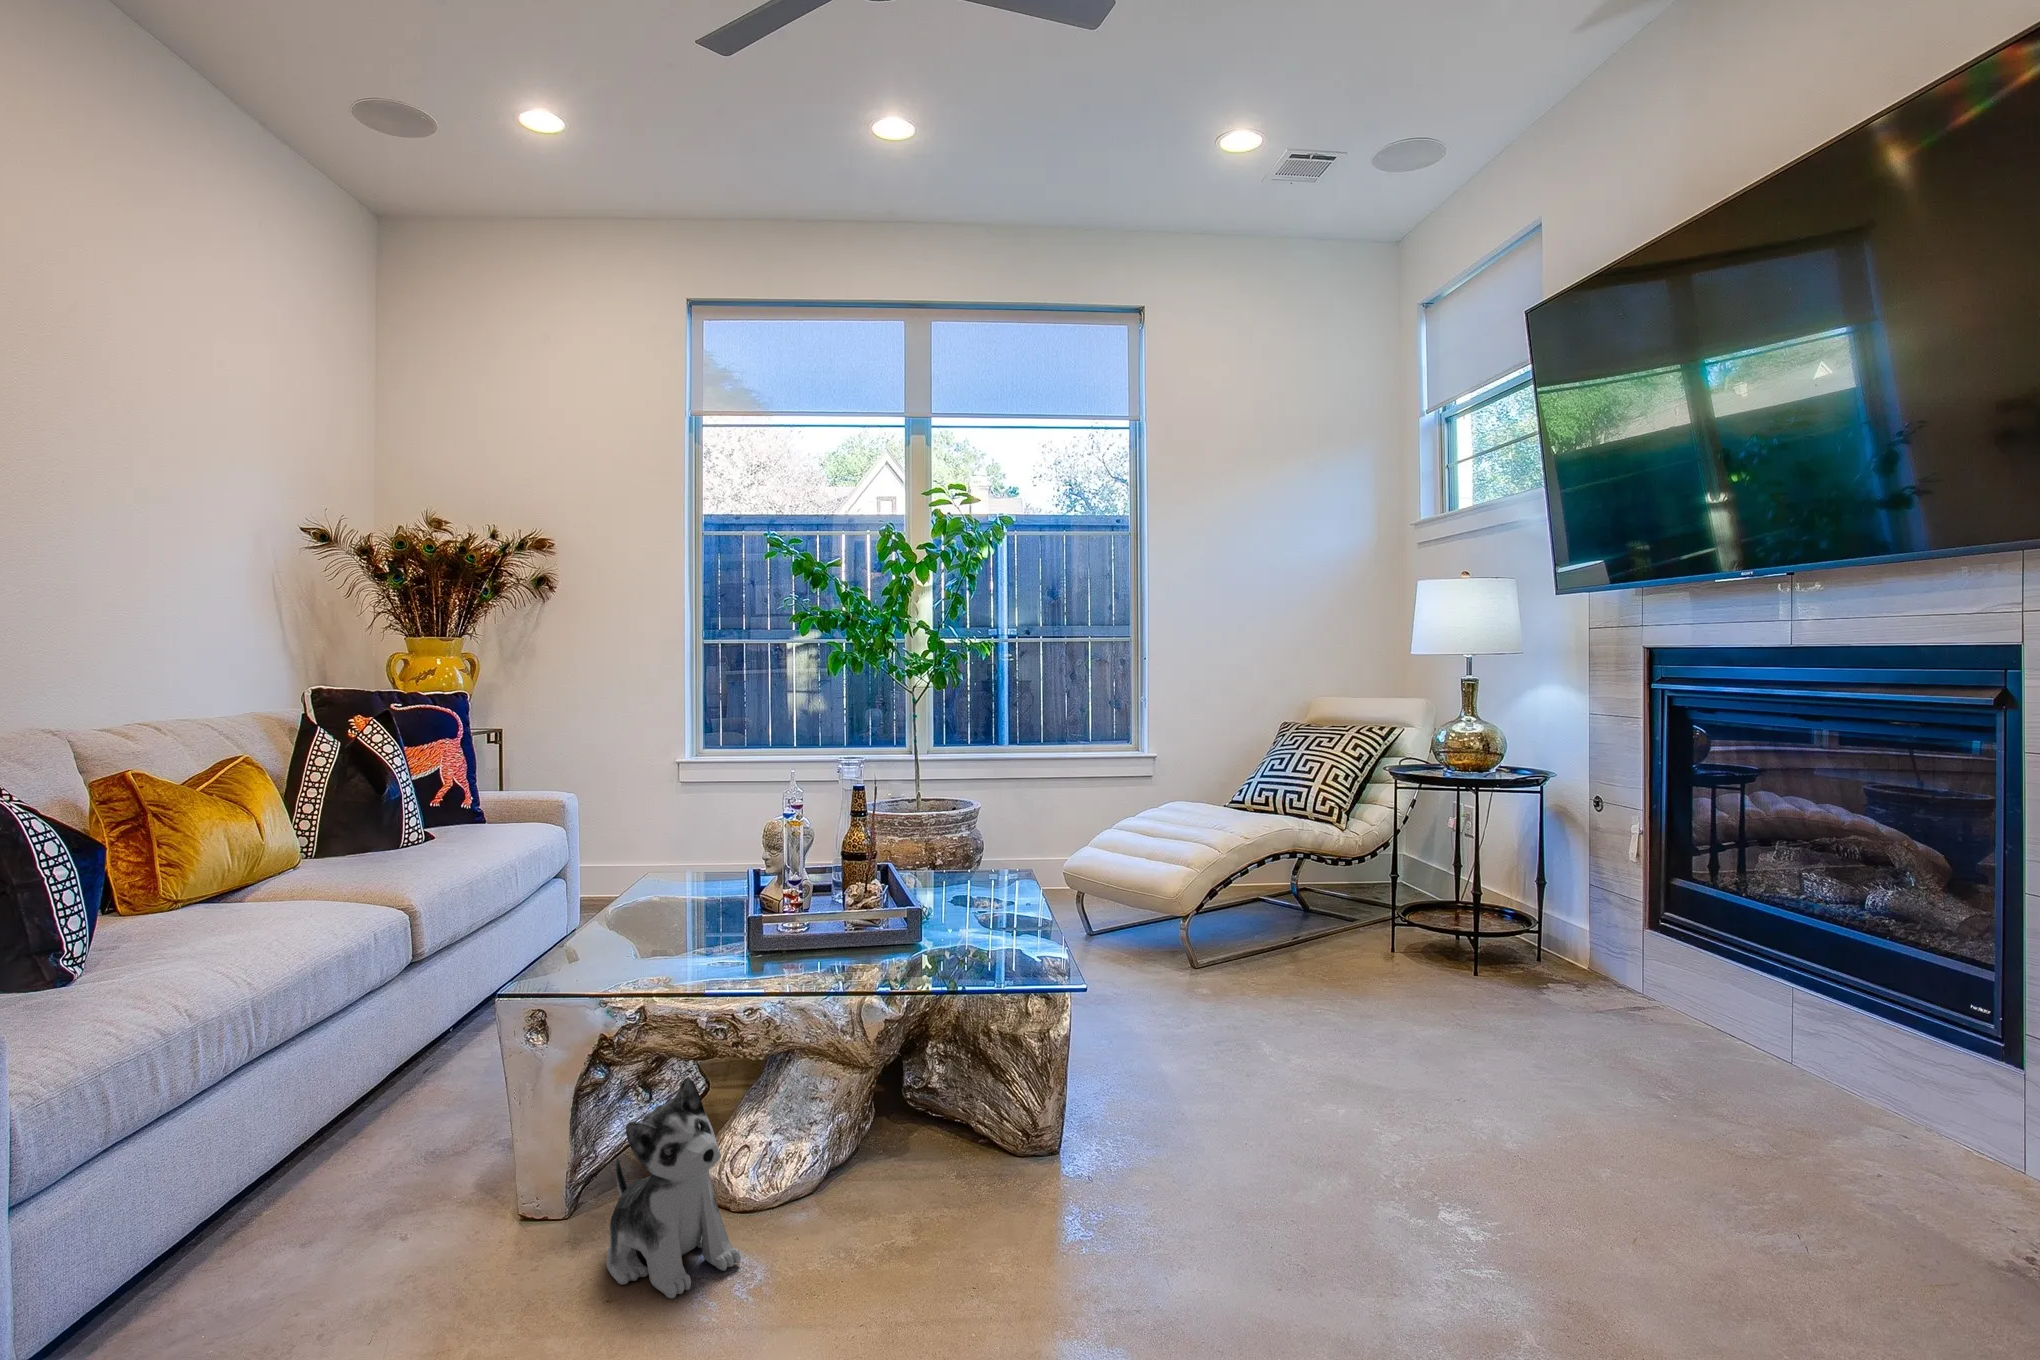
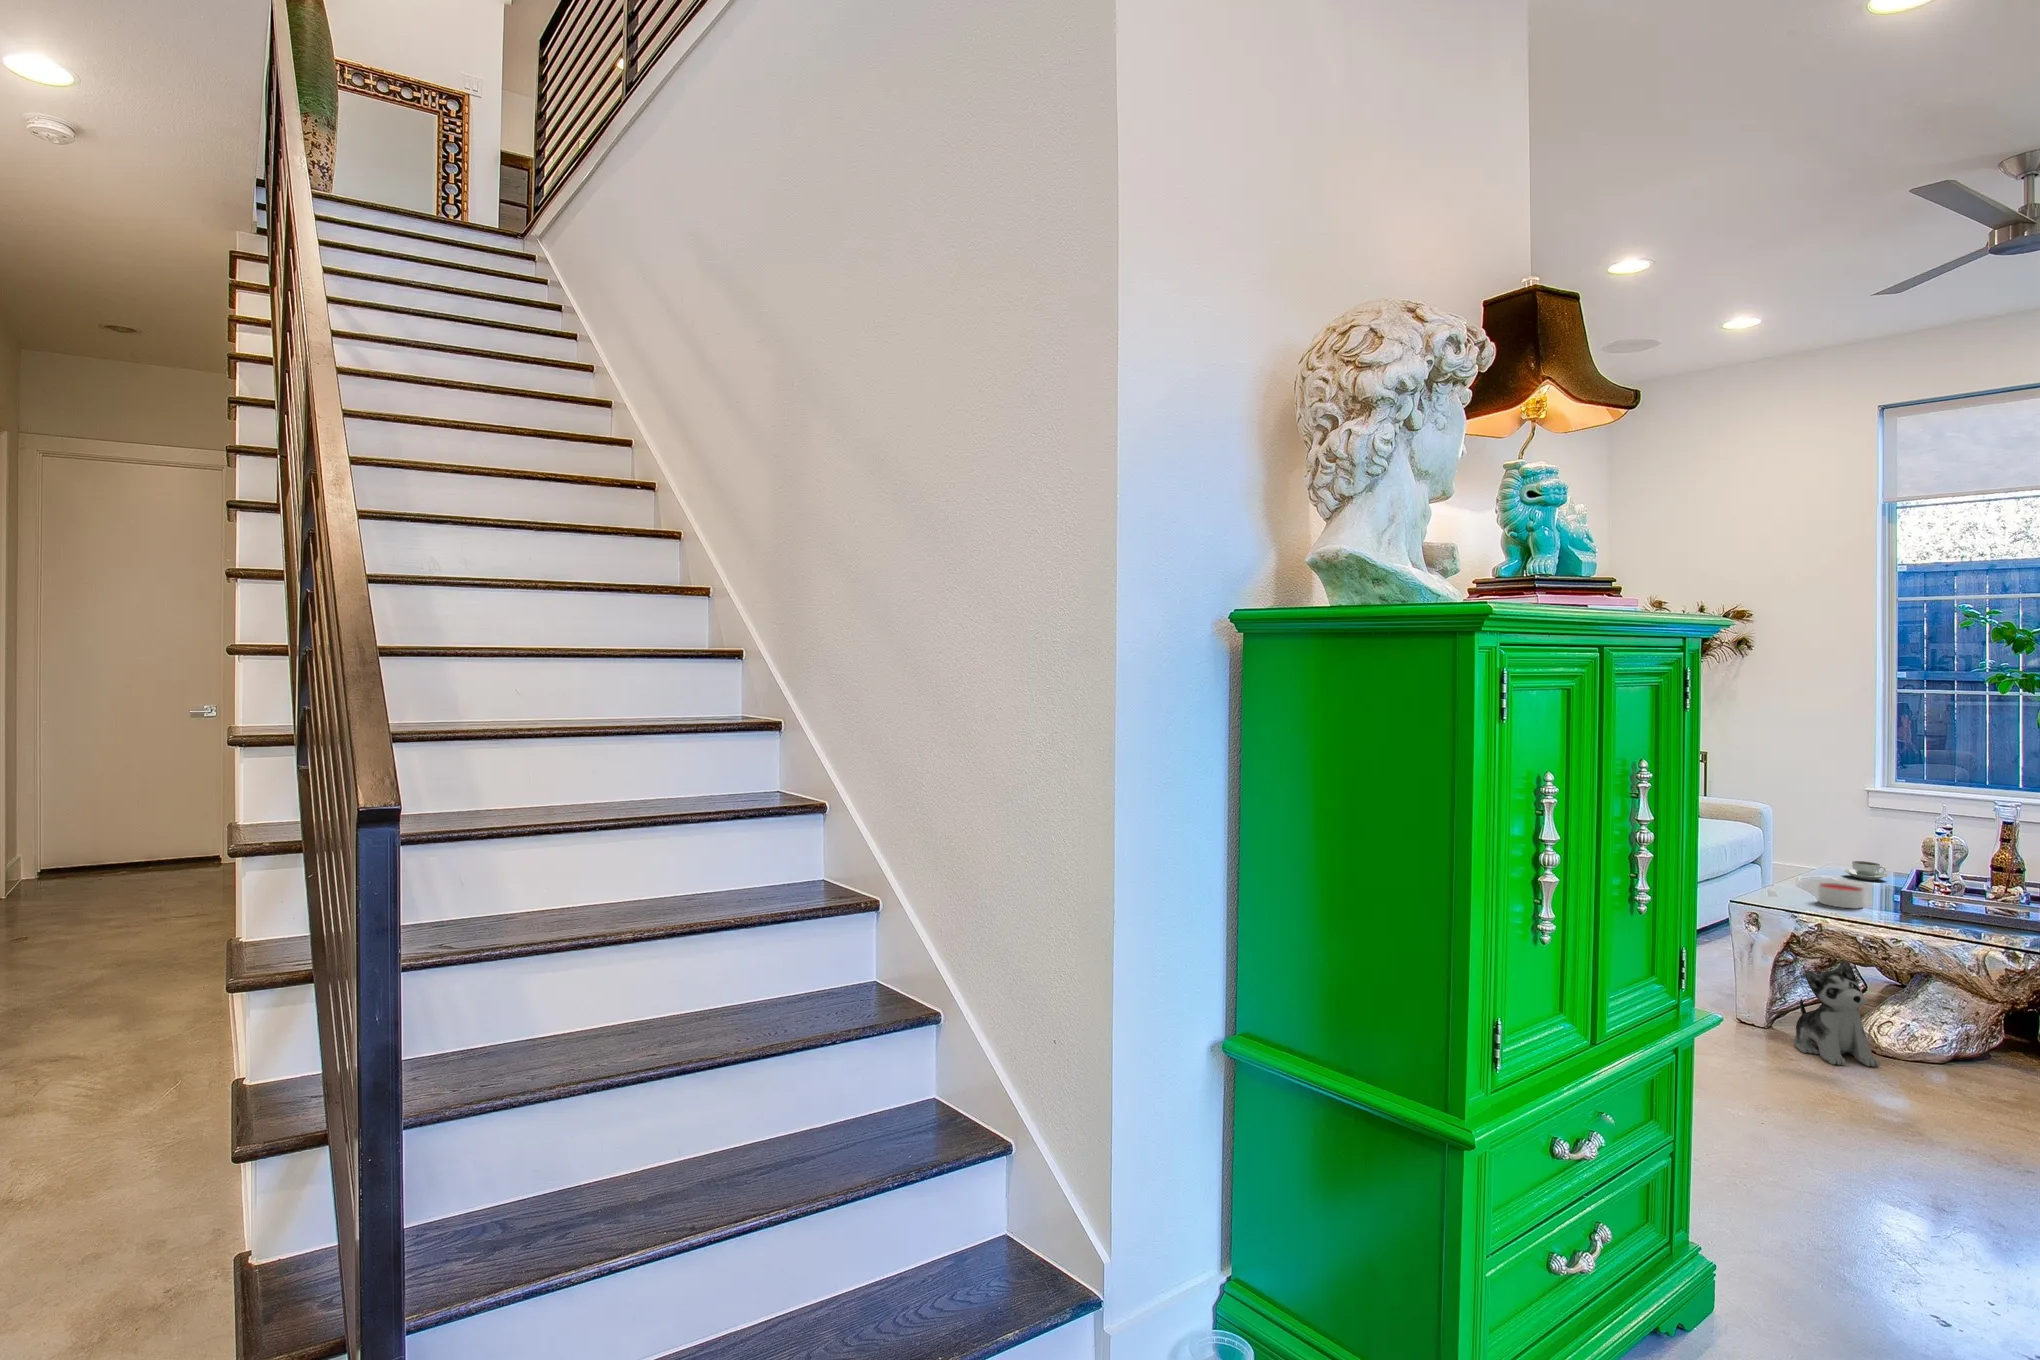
coffee cup: none [666,863,717,890] -> present [1845,861,1888,880]
candle: none [640,915,701,960] -> present [1818,883,1864,908]

